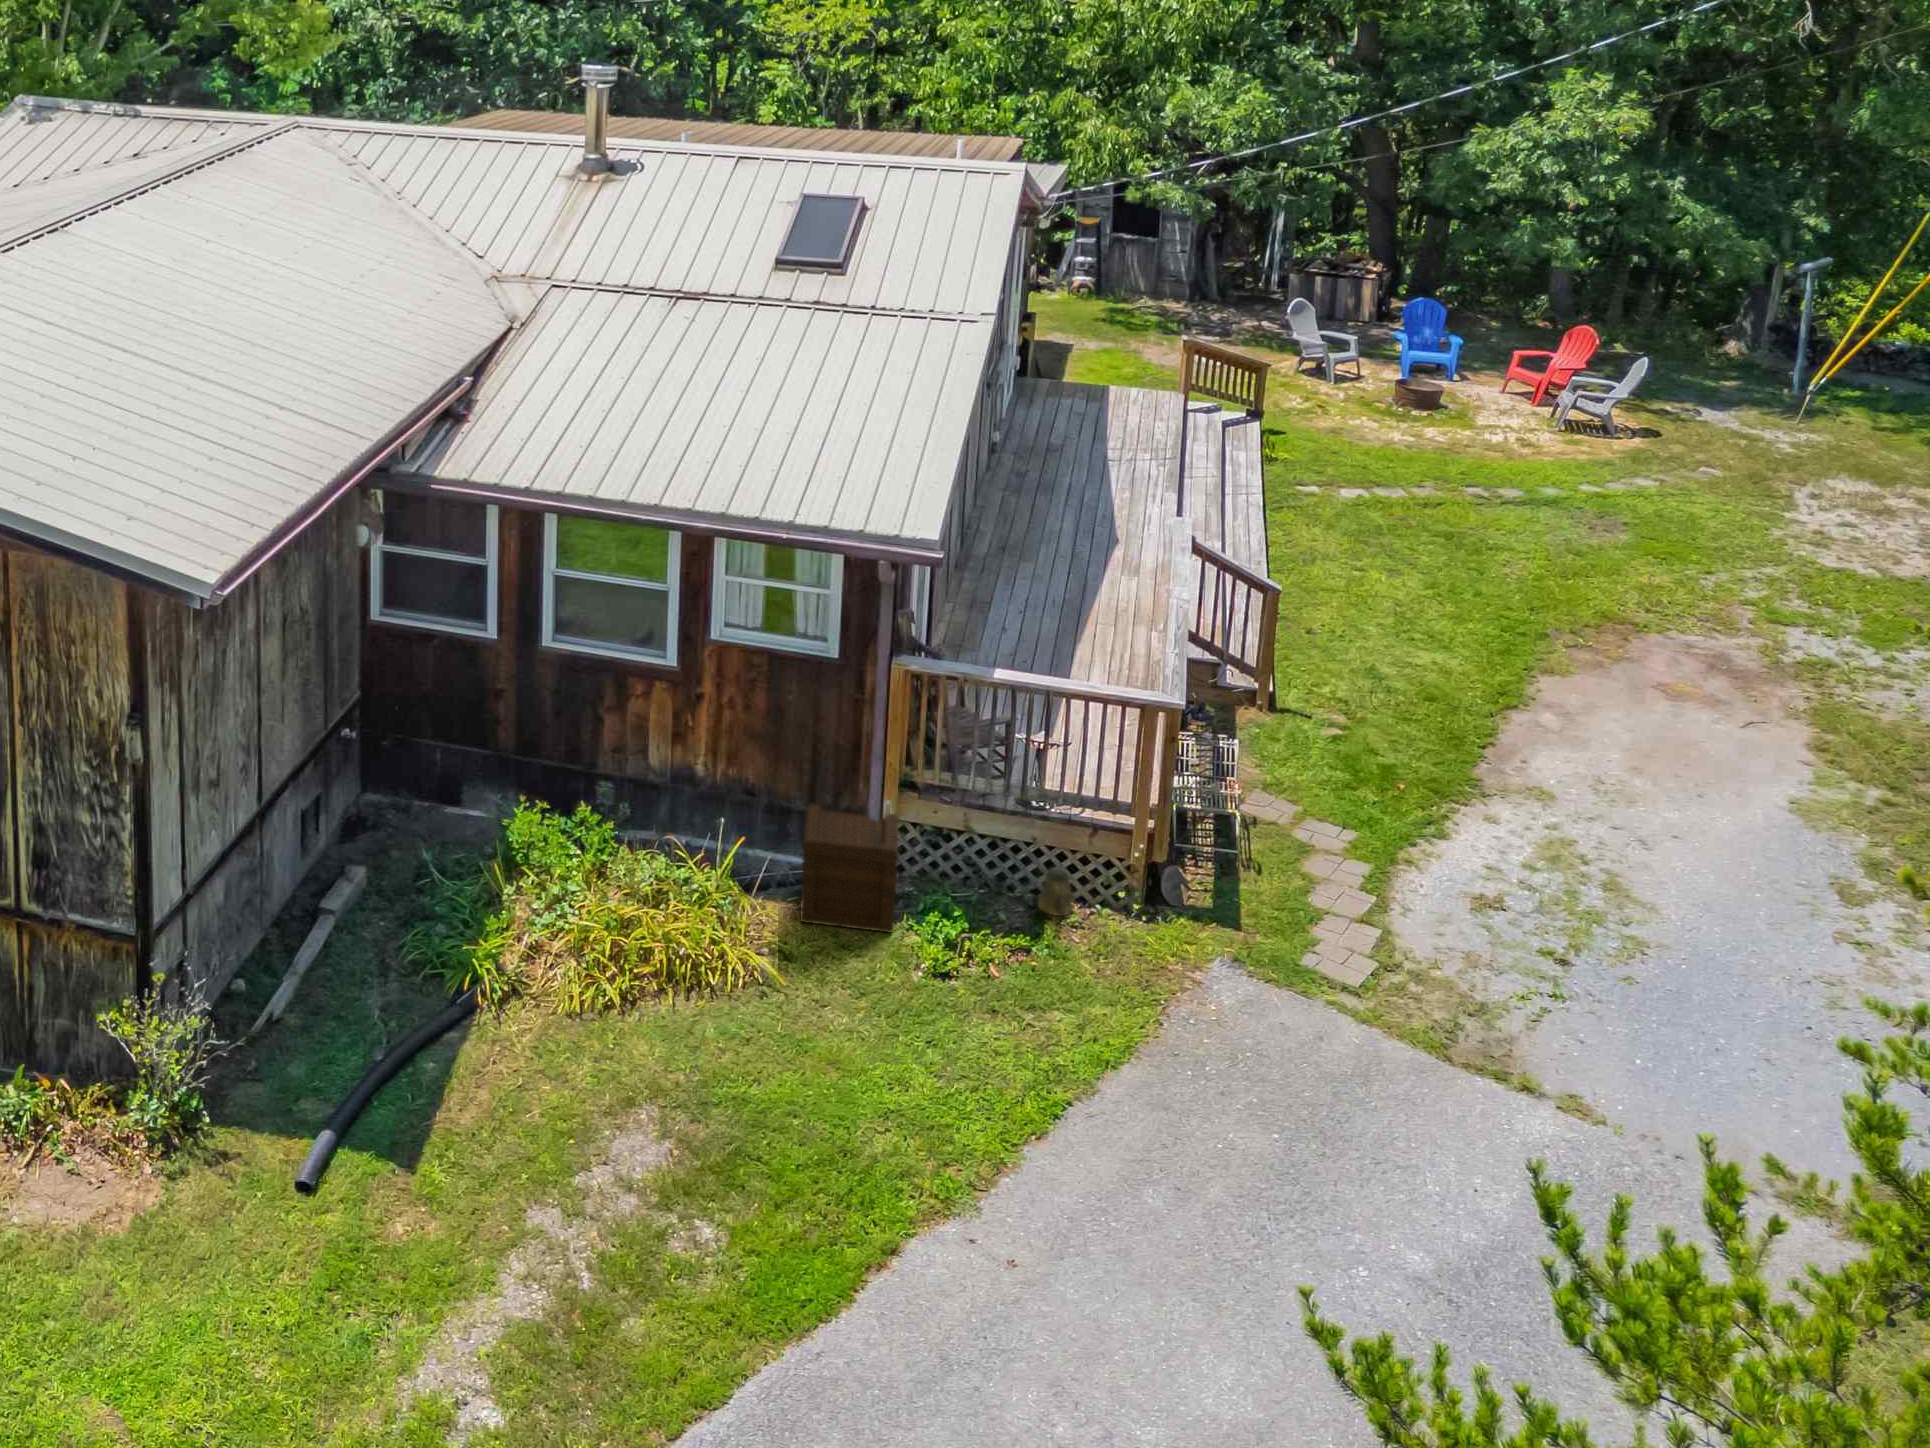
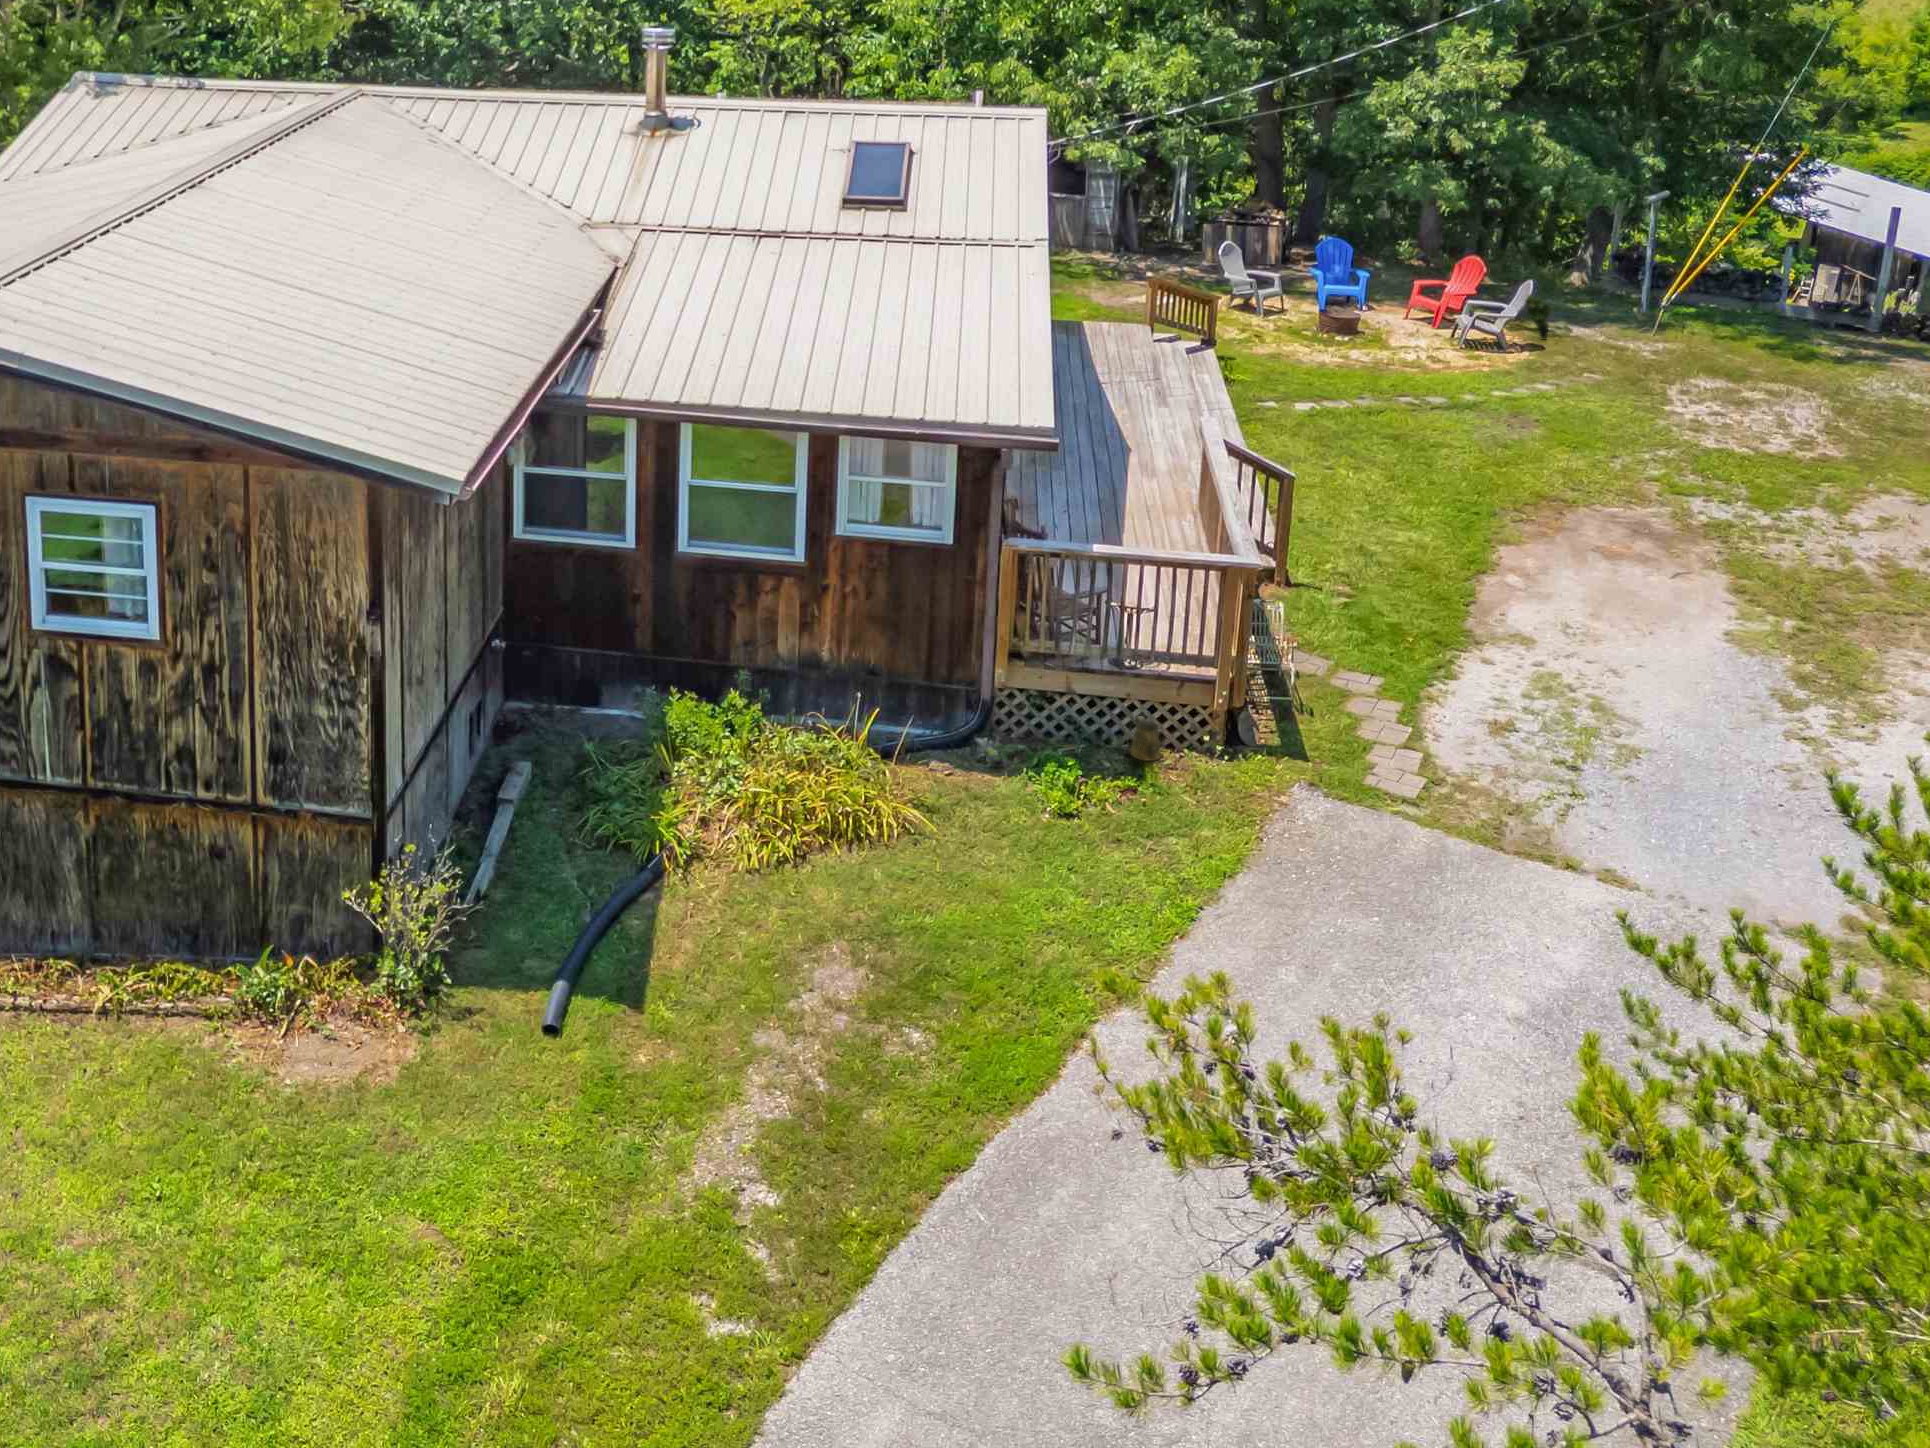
potted plant: none [1638,373,1675,428] -> present [1525,294,1551,340]
wooden crate: present [800,805,899,933] -> none [922,673,1018,785]

